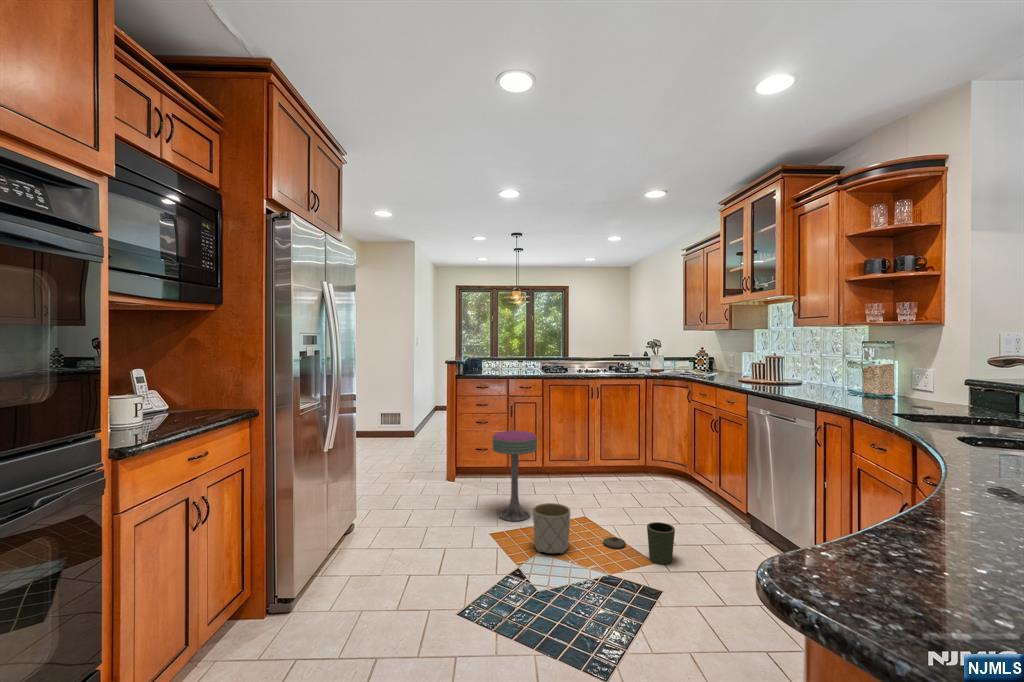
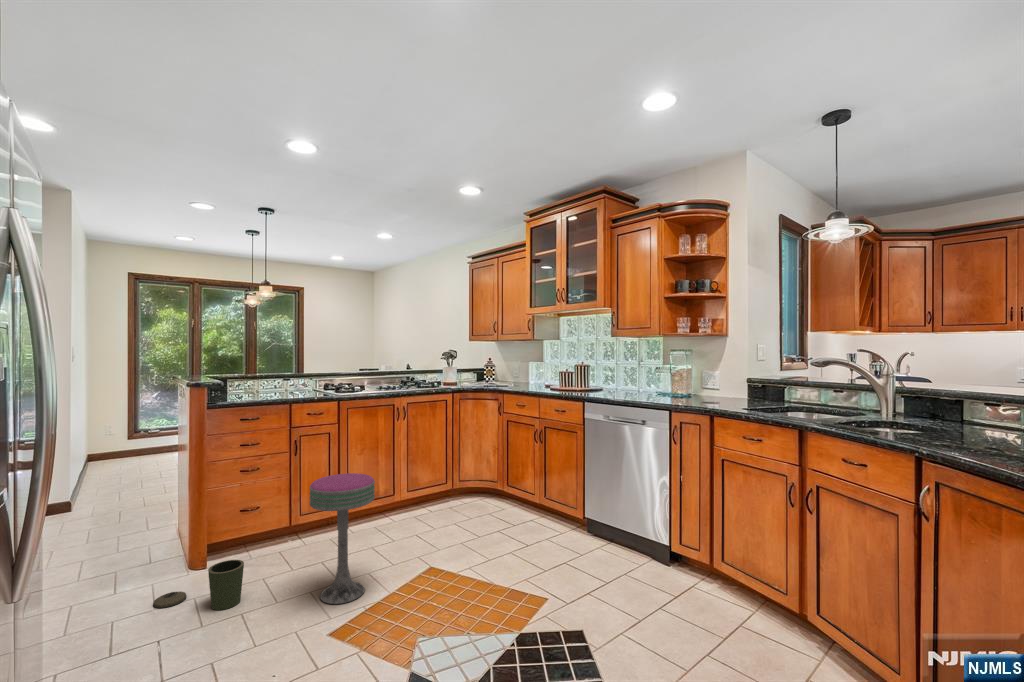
planter: present [533,503,570,554] -> none [403,563,453,637]
trash can: present [603,522,675,564] -> present [153,560,244,610]

